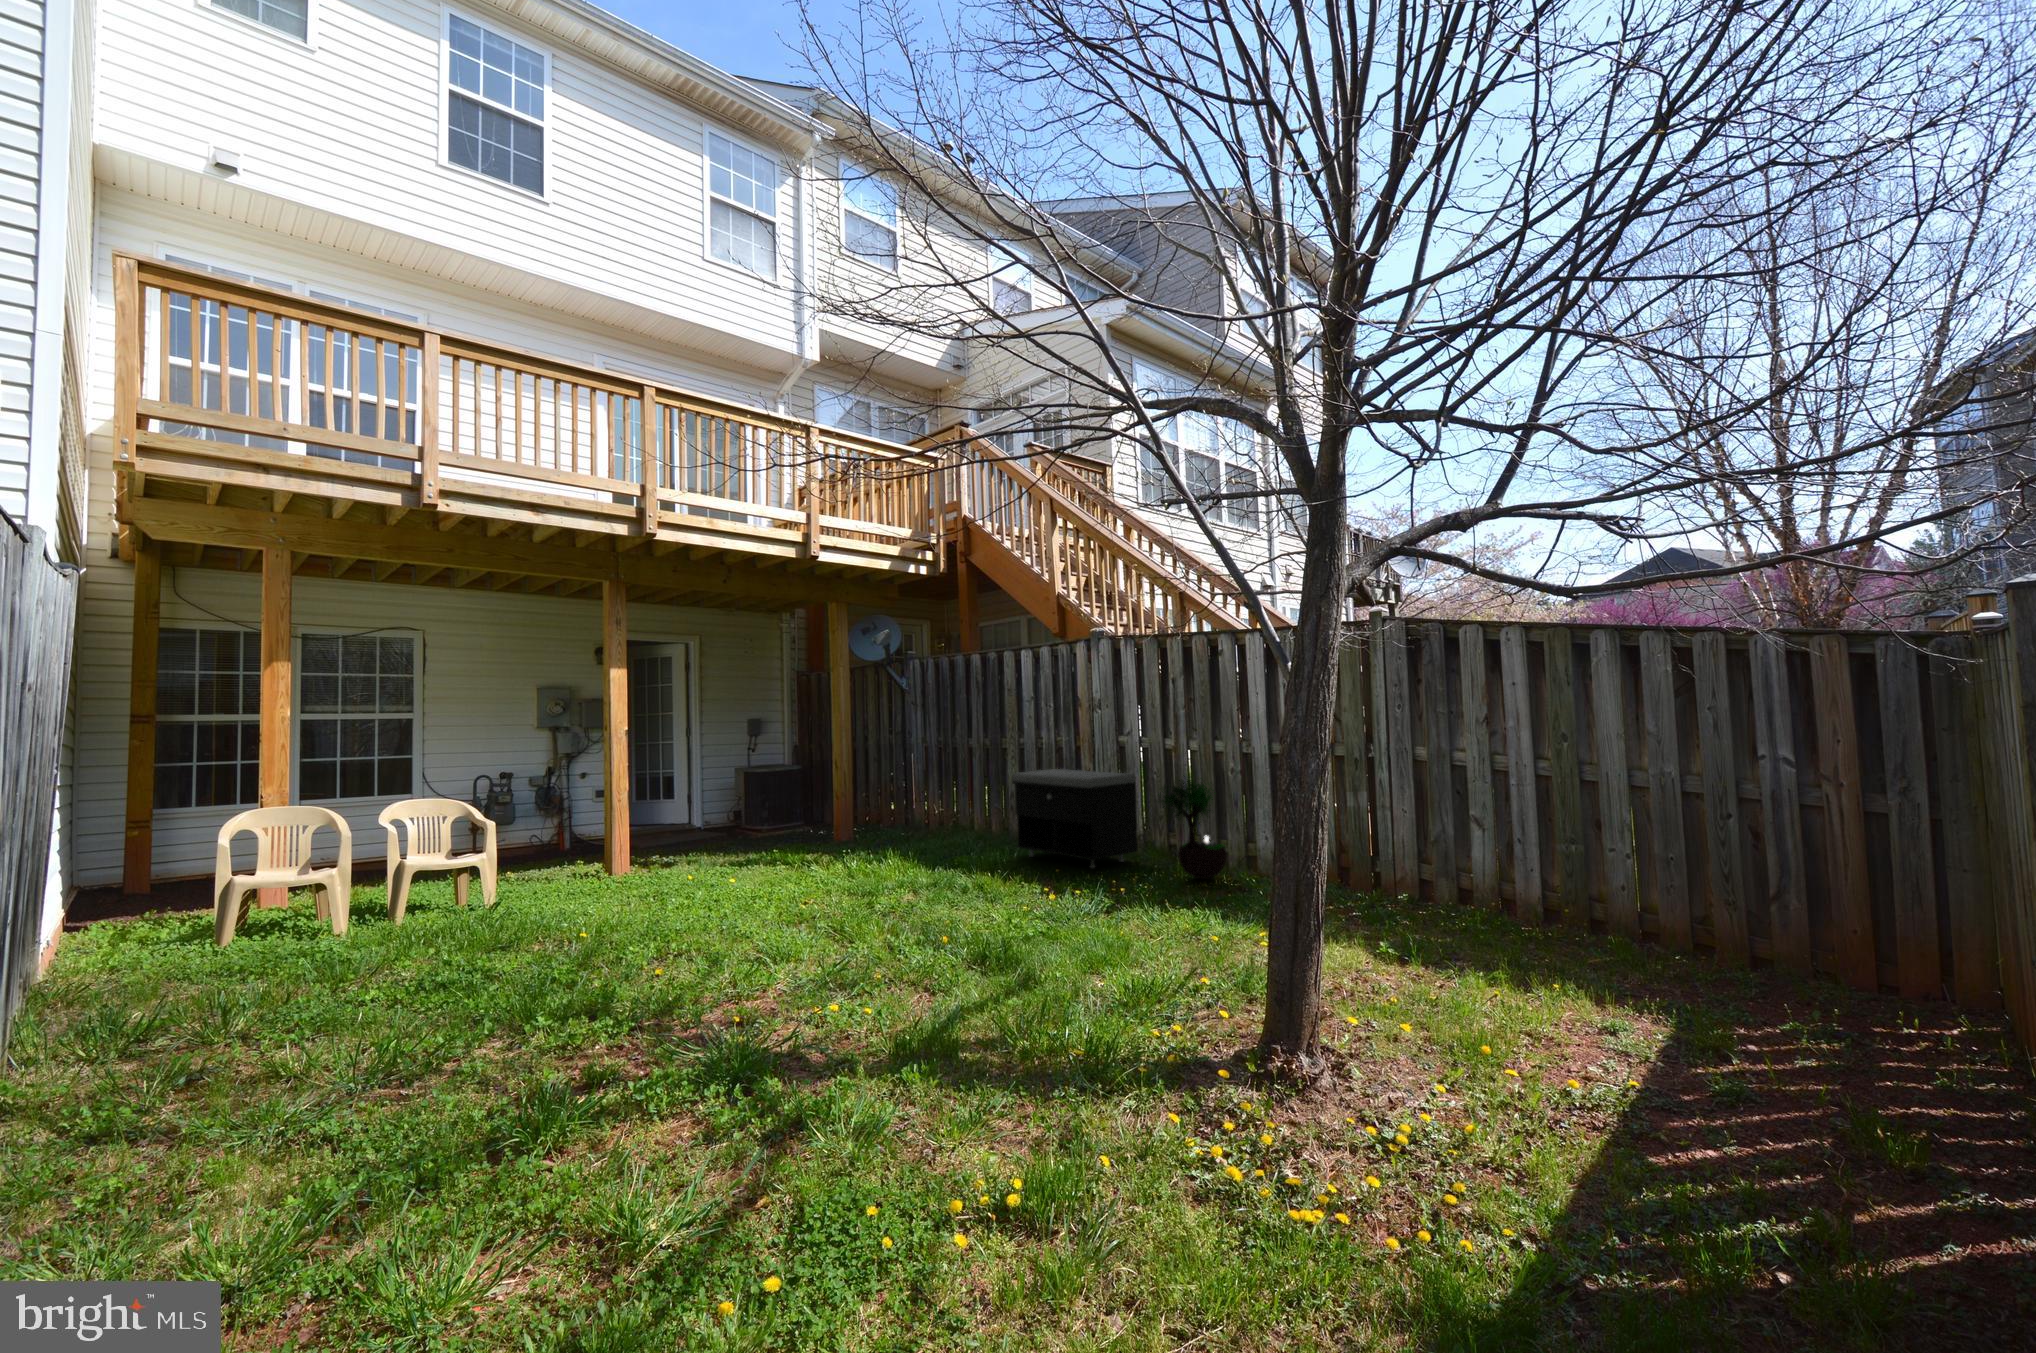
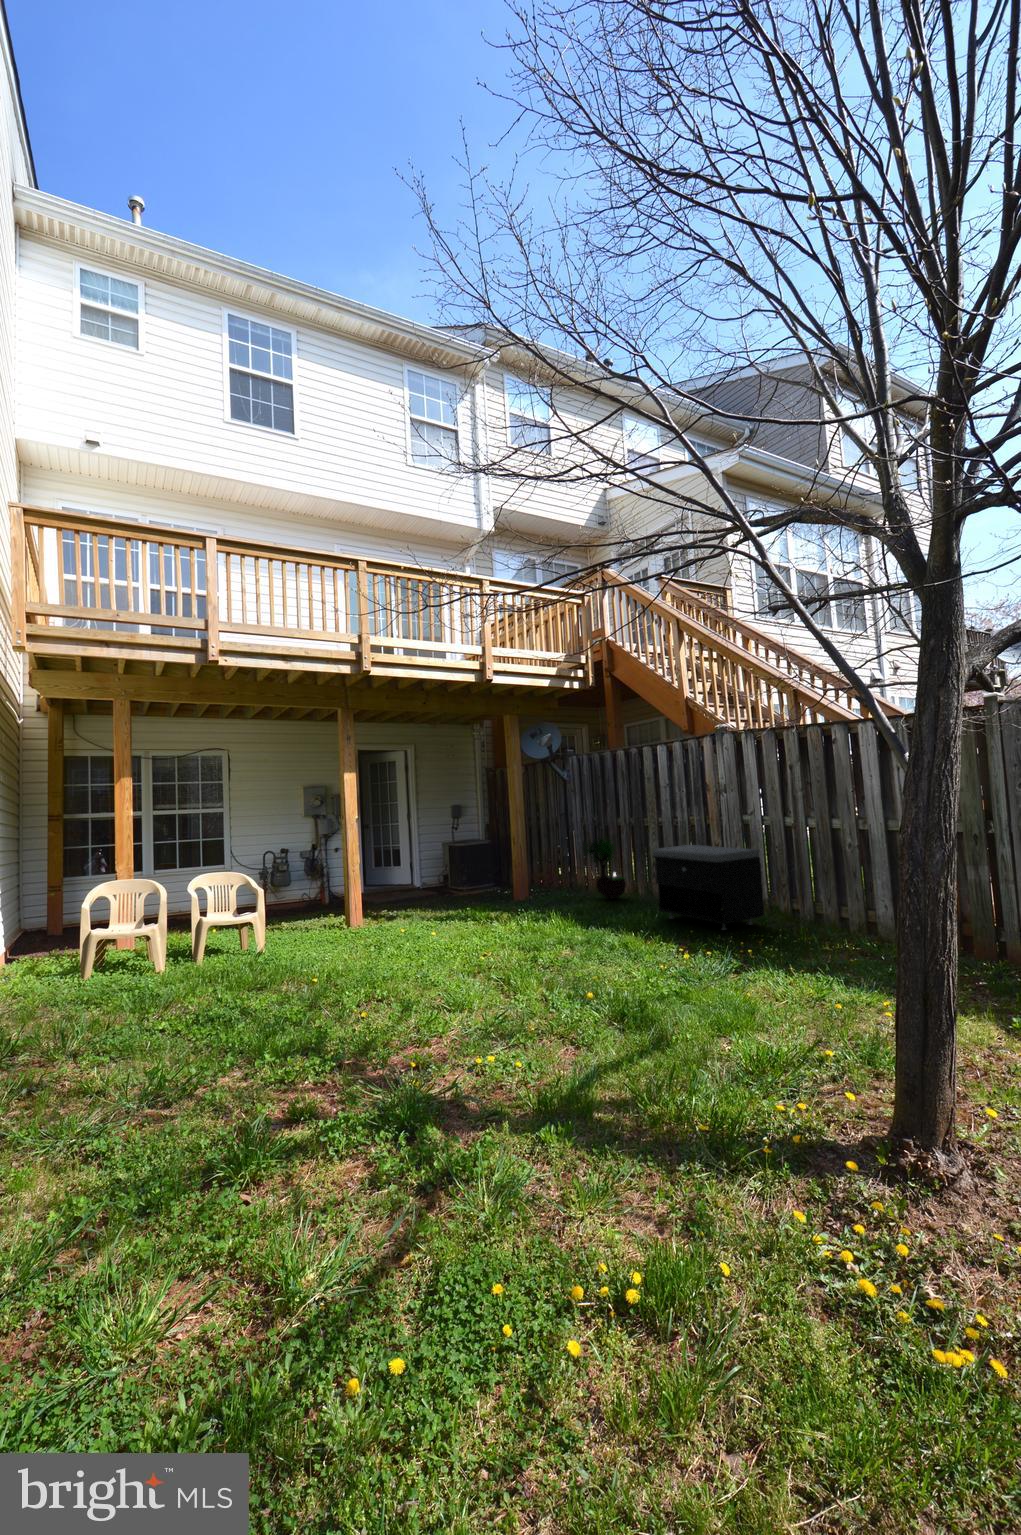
potted tree: present [1158,775,1227,879] -> present [585,839,626,899]

